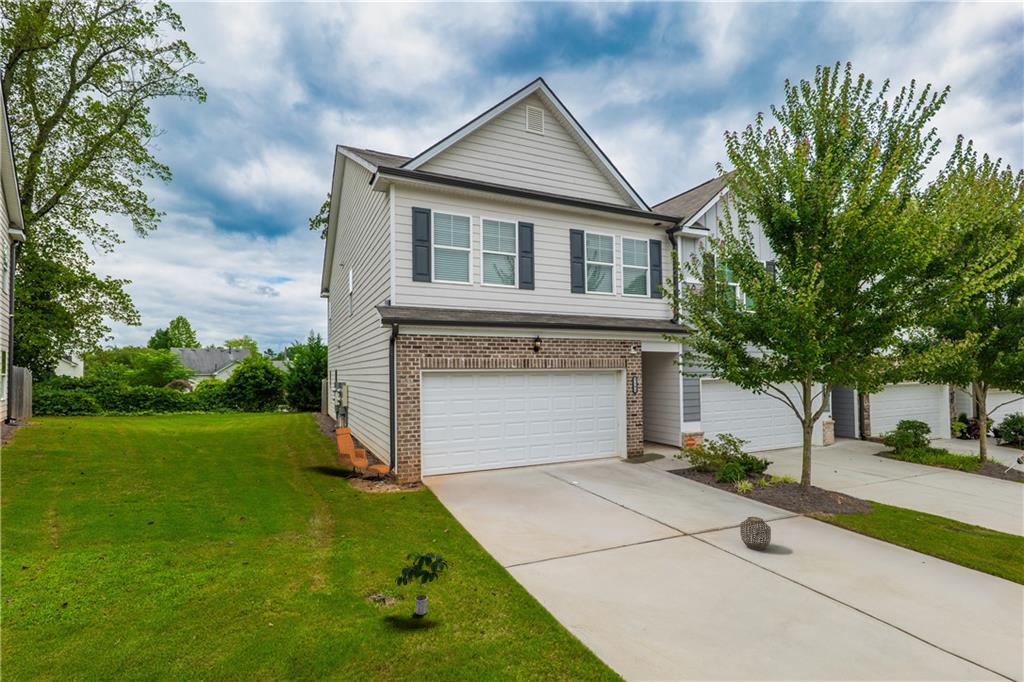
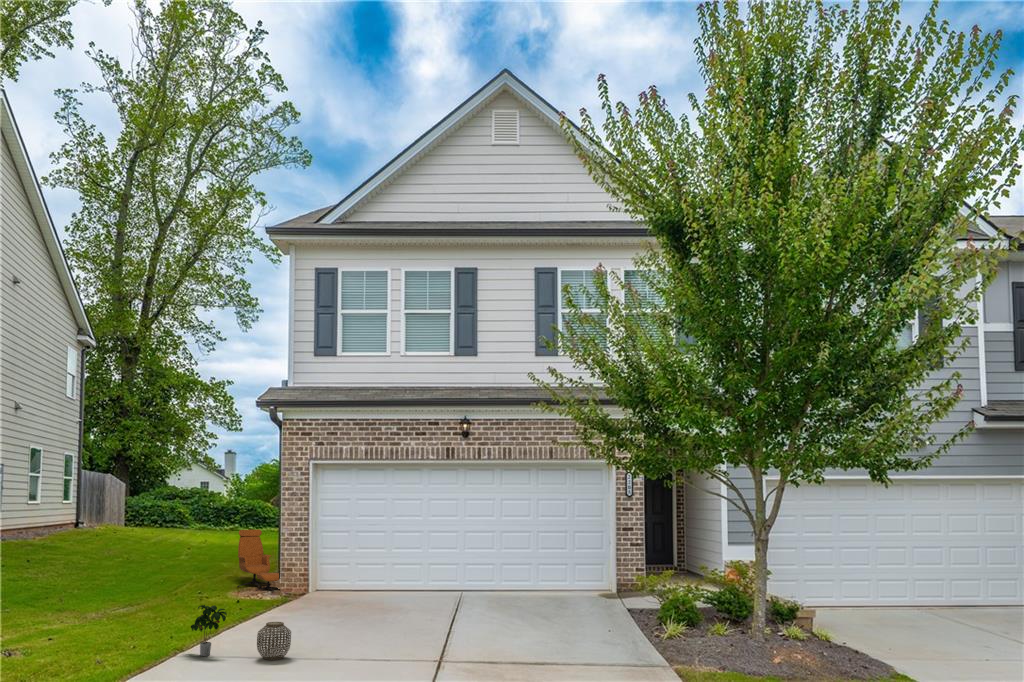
woven basket: present [740,517,771,550] -> present [257,622,291,660]
potted plant: present [395,553,448,615] -> present [191,605,227,656]

